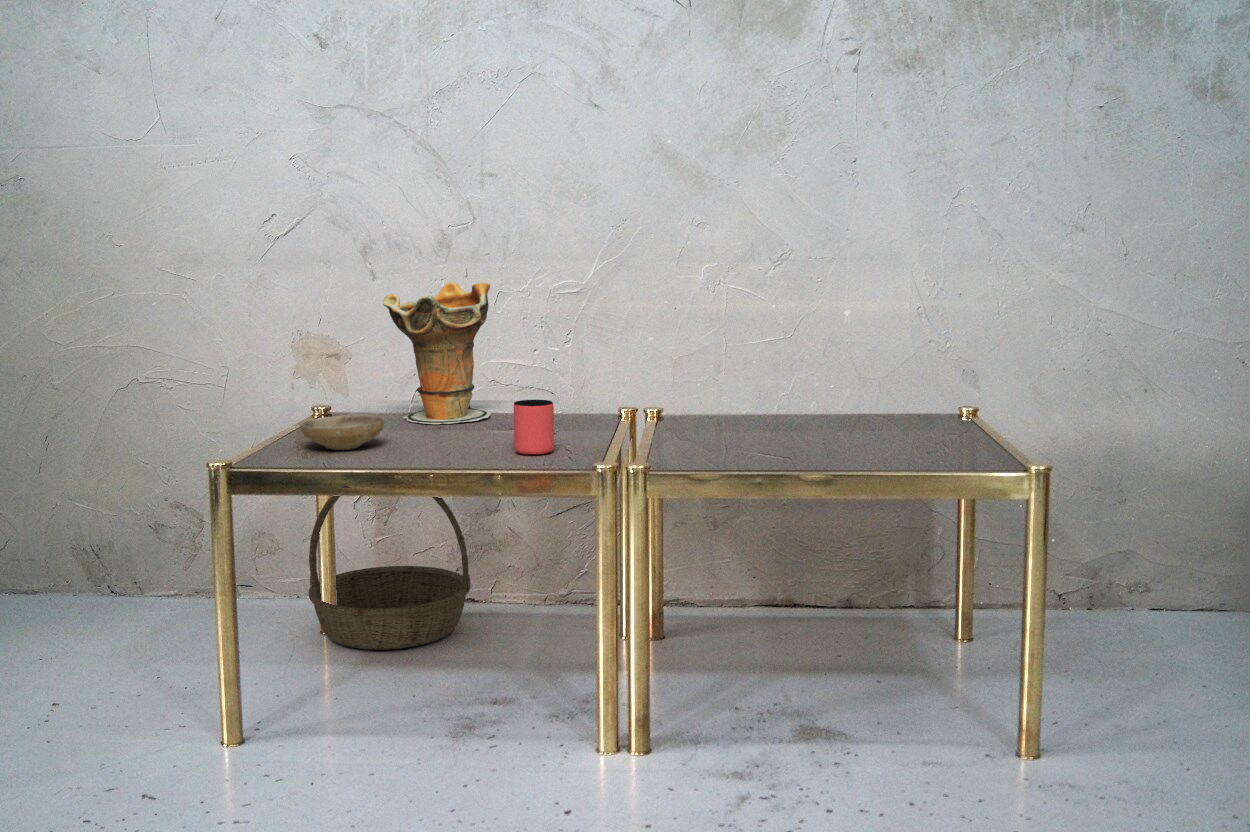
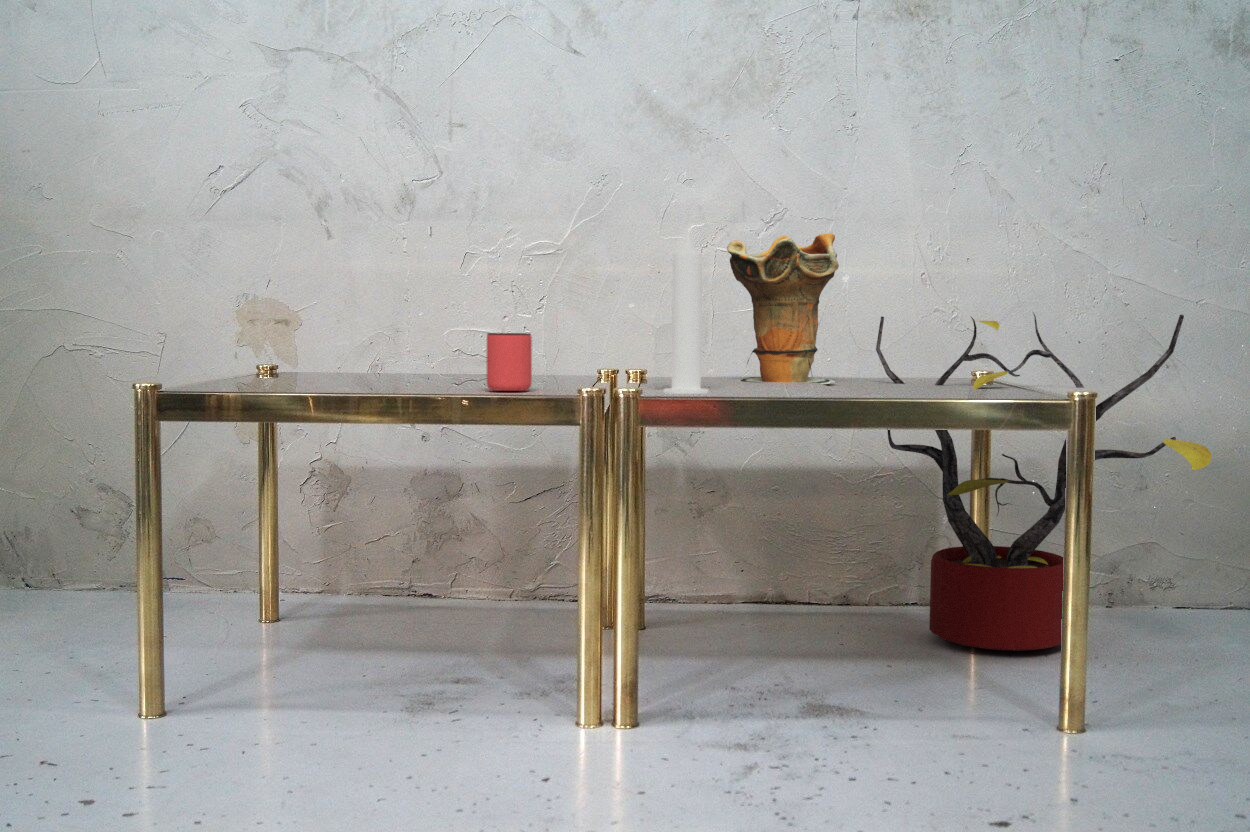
decorative vase: present [383,282,491,424] -> present [727,233,839,384]
candle: none [671,311,712,458] -> present [663,233,709,394]
decorative plant: none [860,351,1172,664] -> present [876,313,1211,651]
ceramic bowl: present [300,415,384,450] -> none [243,356,339,388]
basket: present [309,485,471,650] -> none [245,439,429,637]

